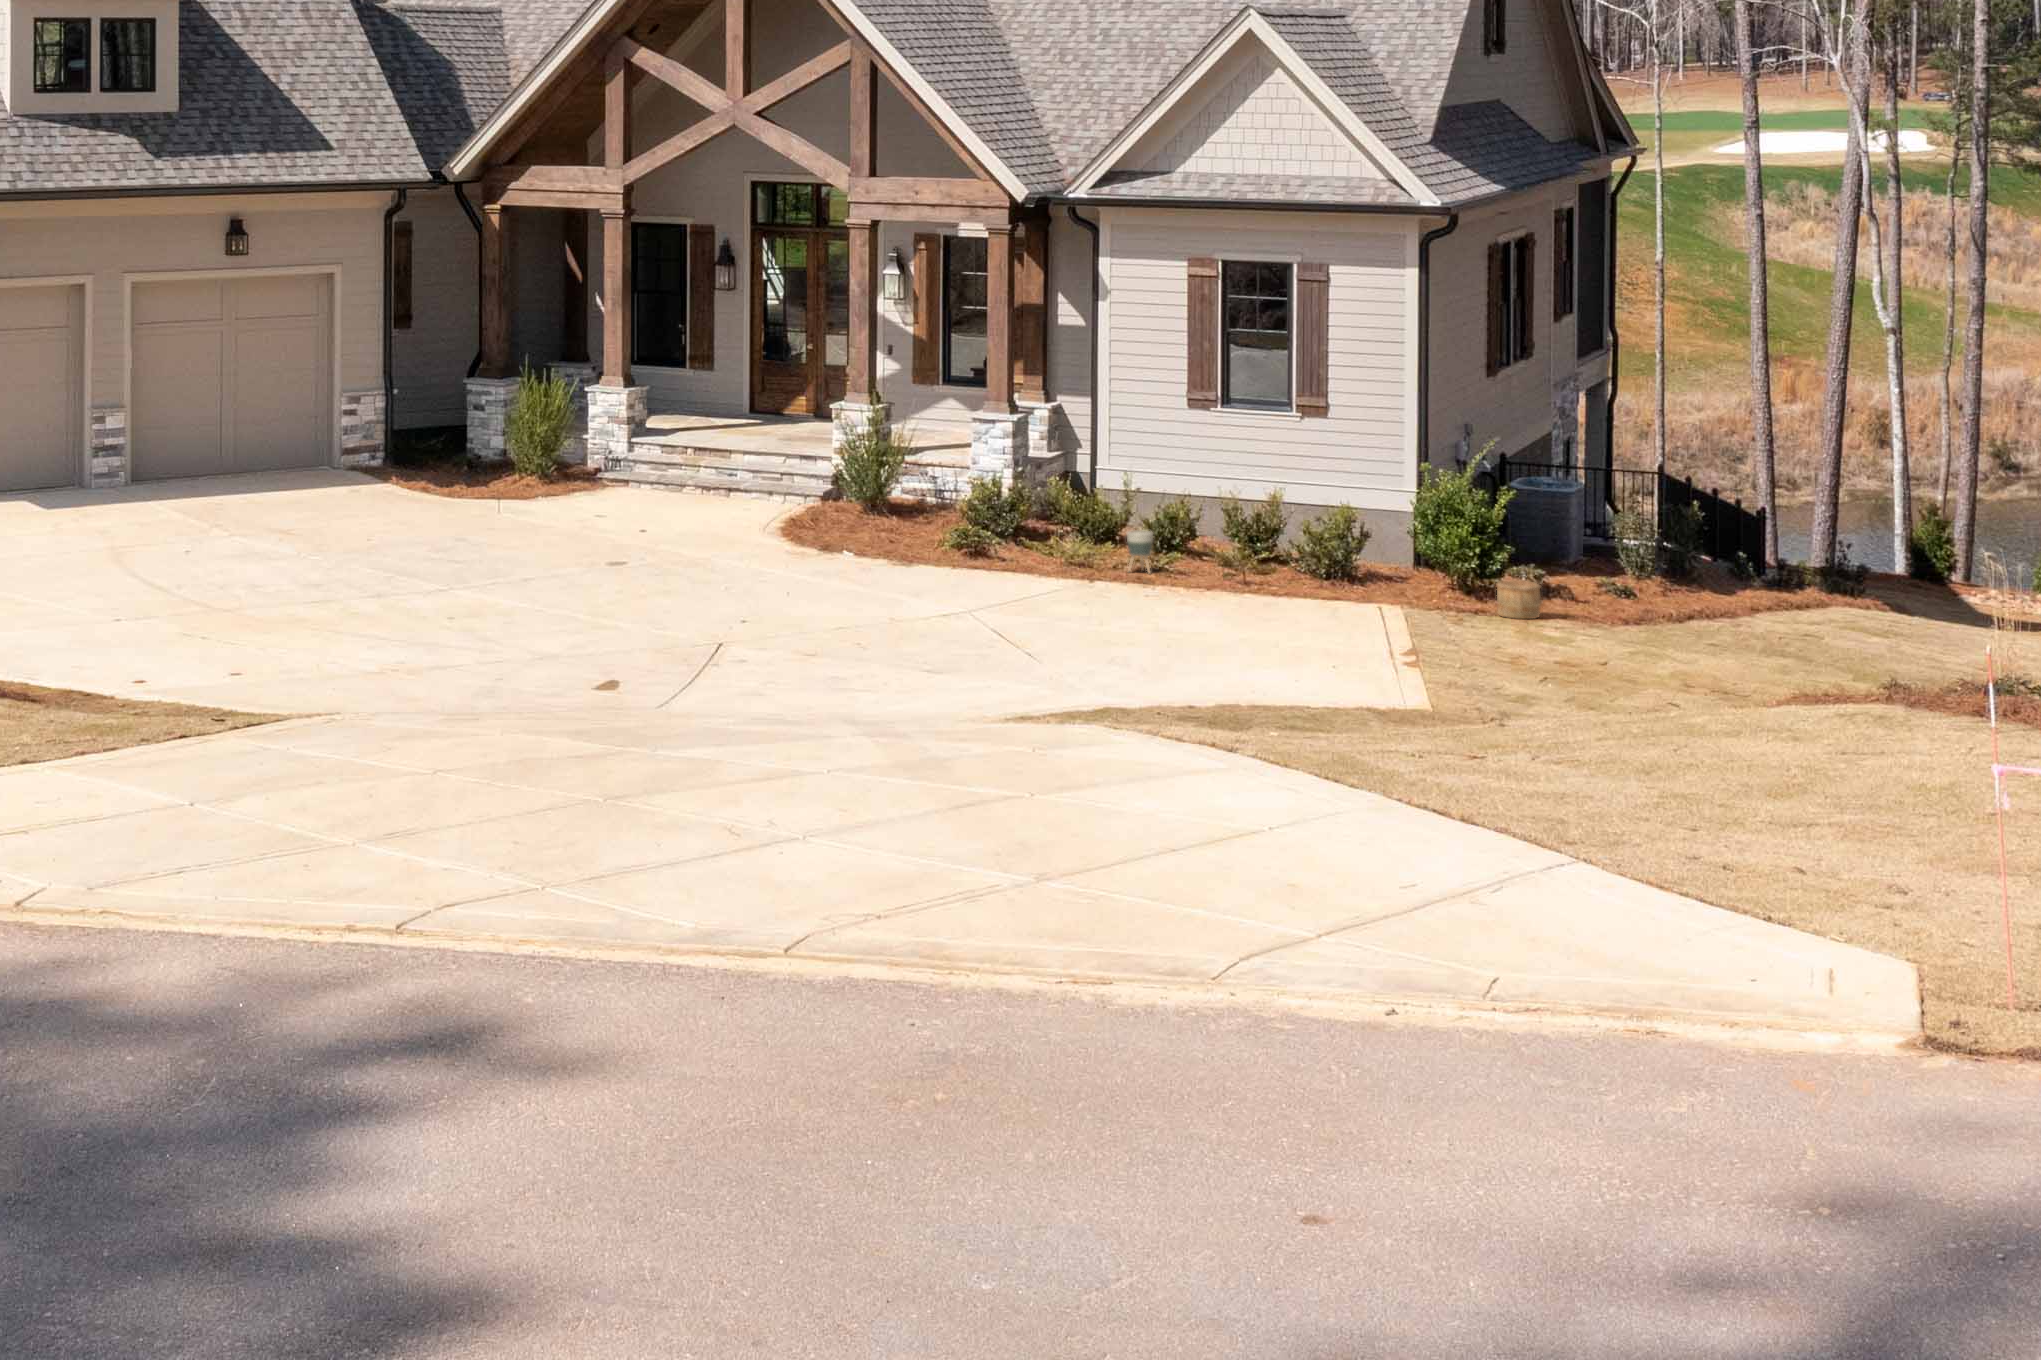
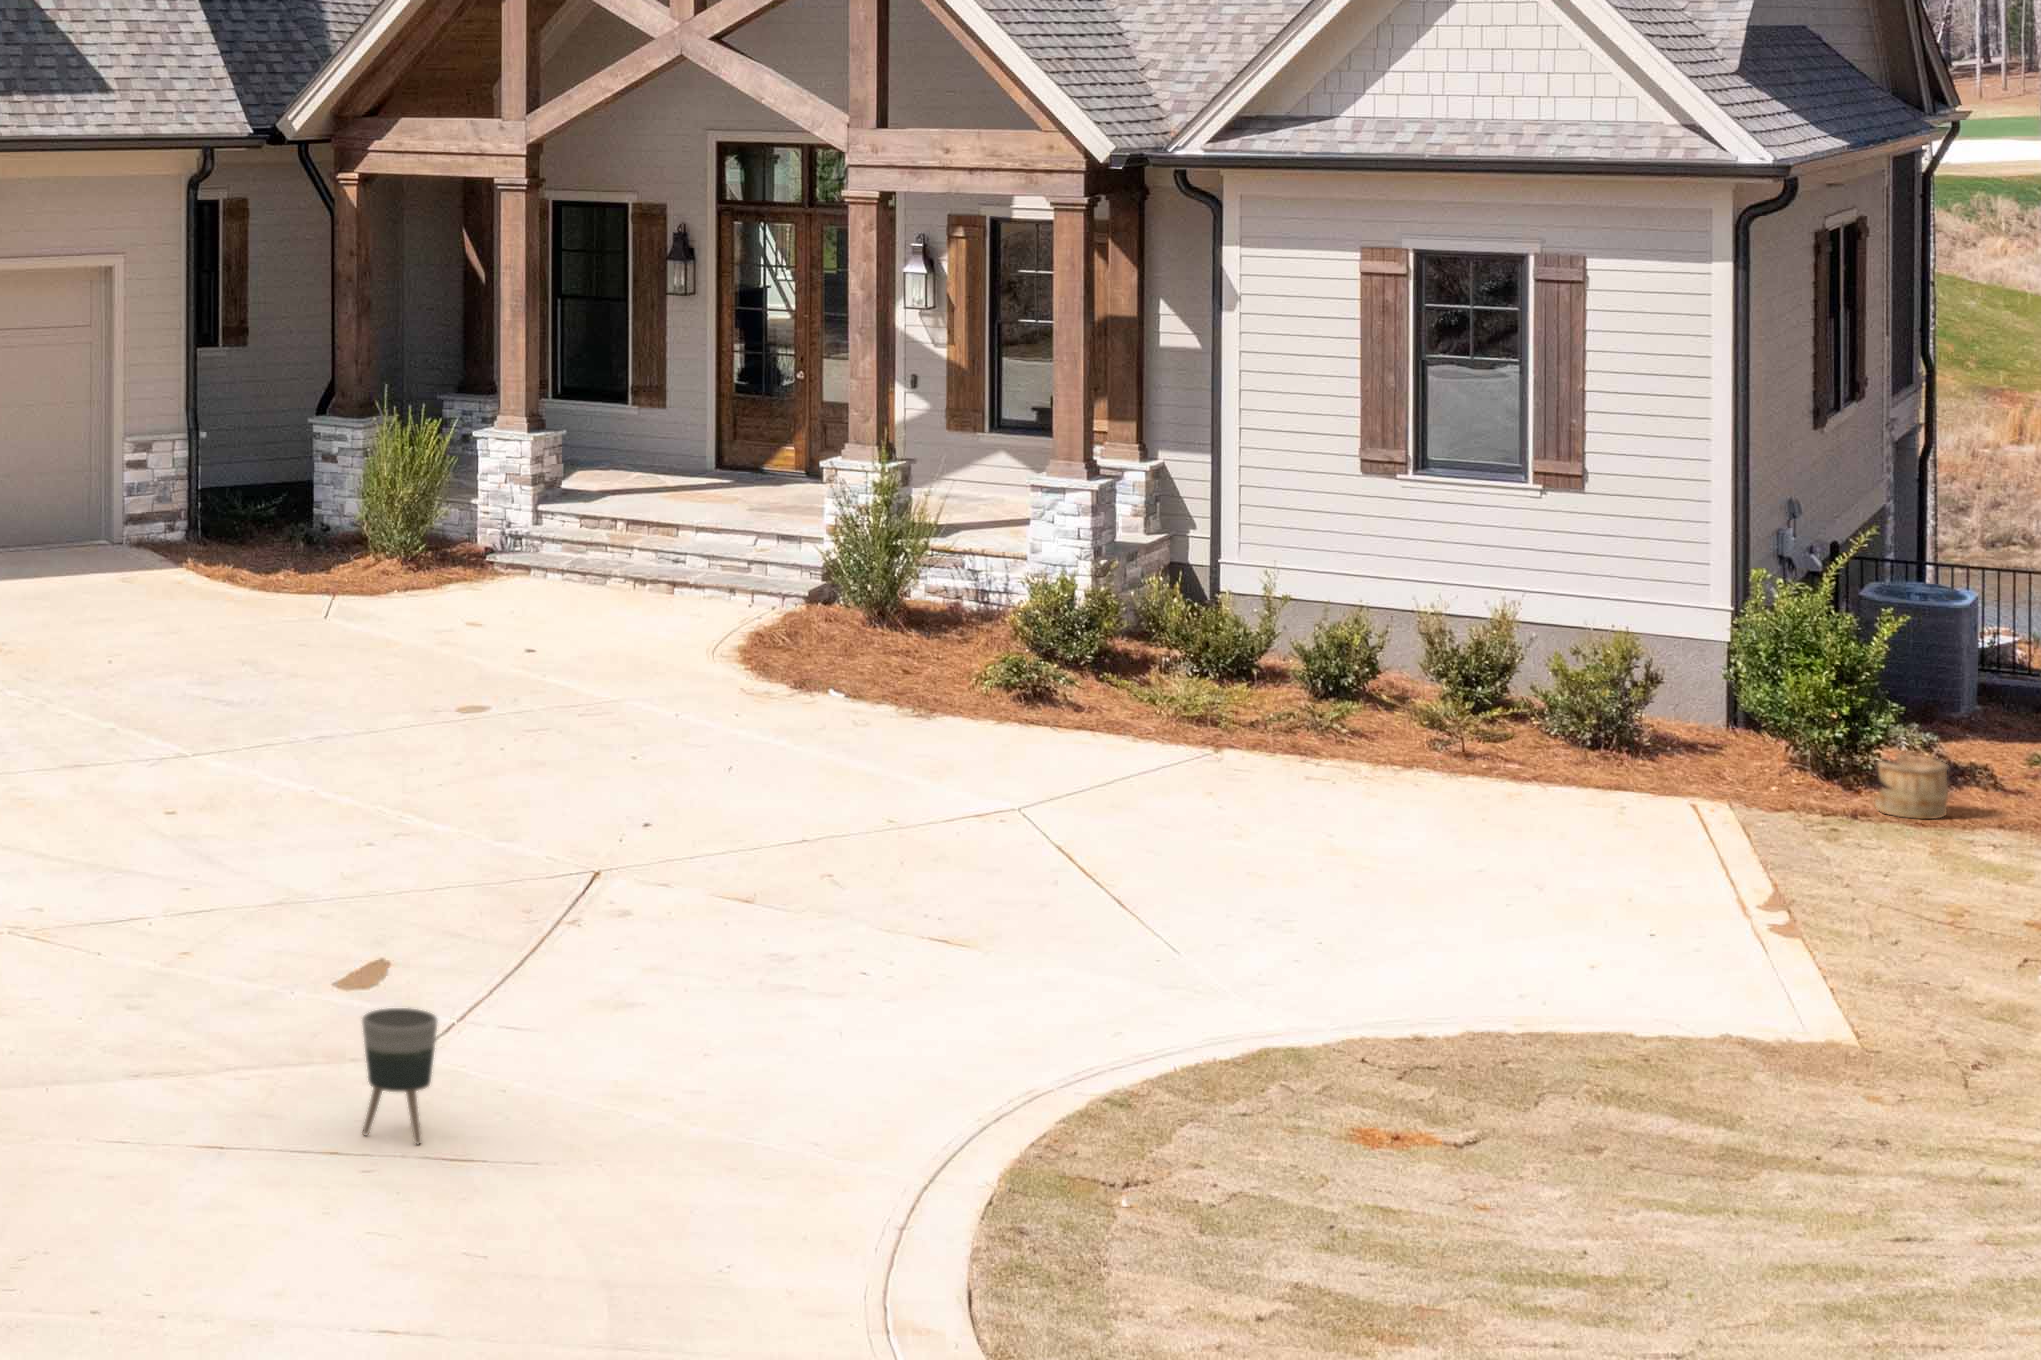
planter: present [1127,530,1153,572] -> present [362,1008,437,1144]

